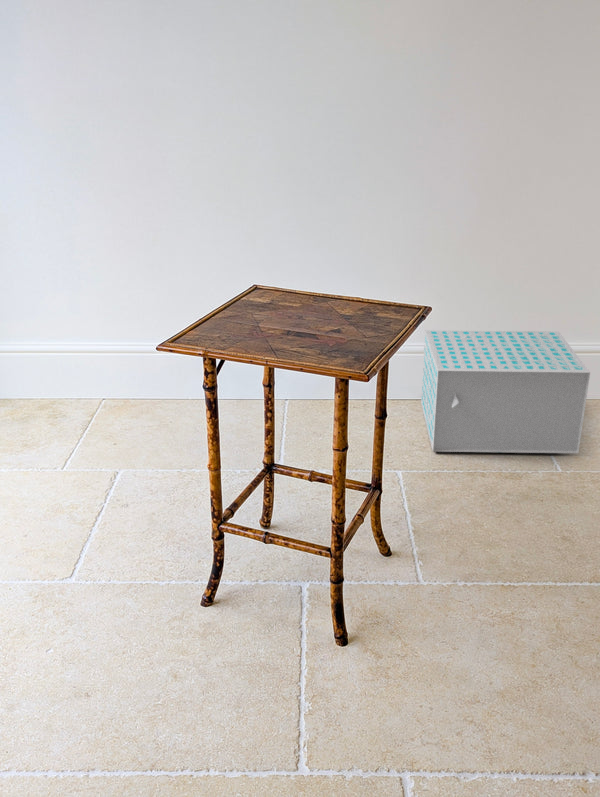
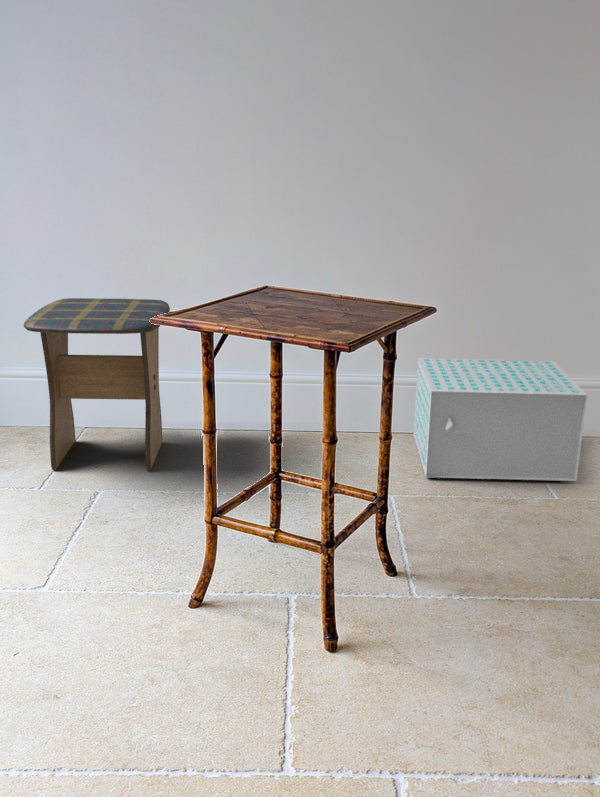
stool: none [41,278,183,449] -> present [24,298,170,471]

